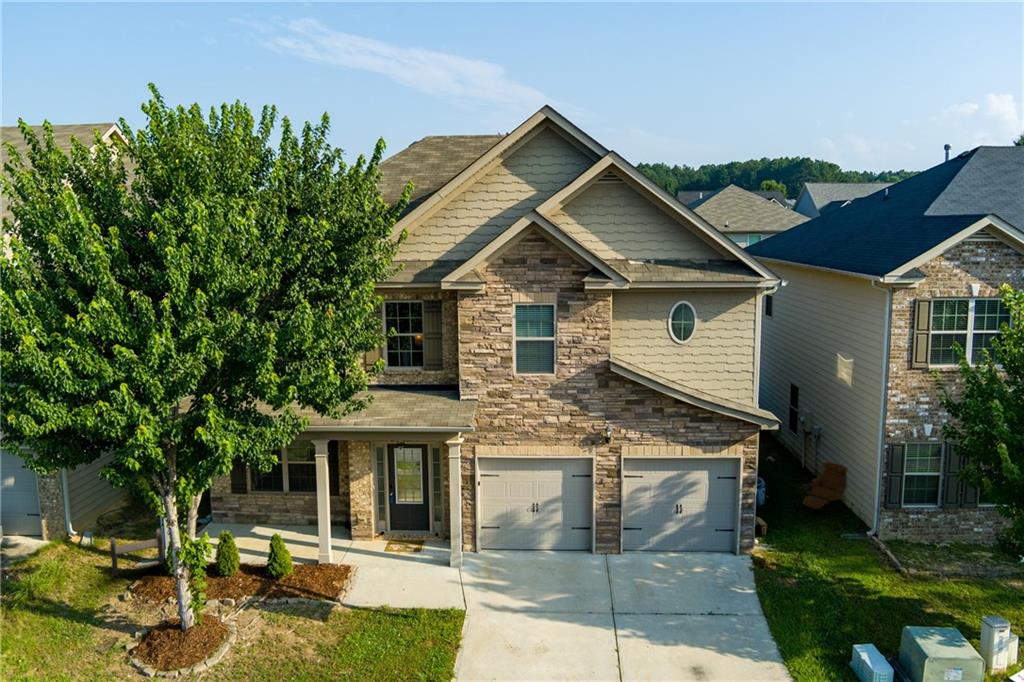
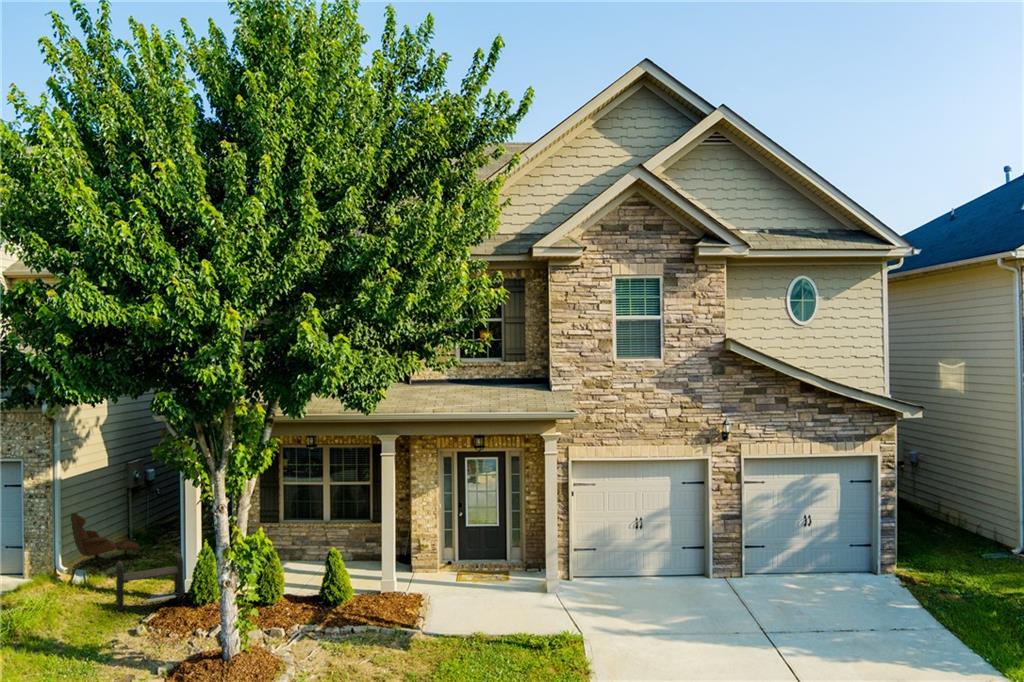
lounge chair: present [803,462,847,512] -> present [71,513,140,569]

